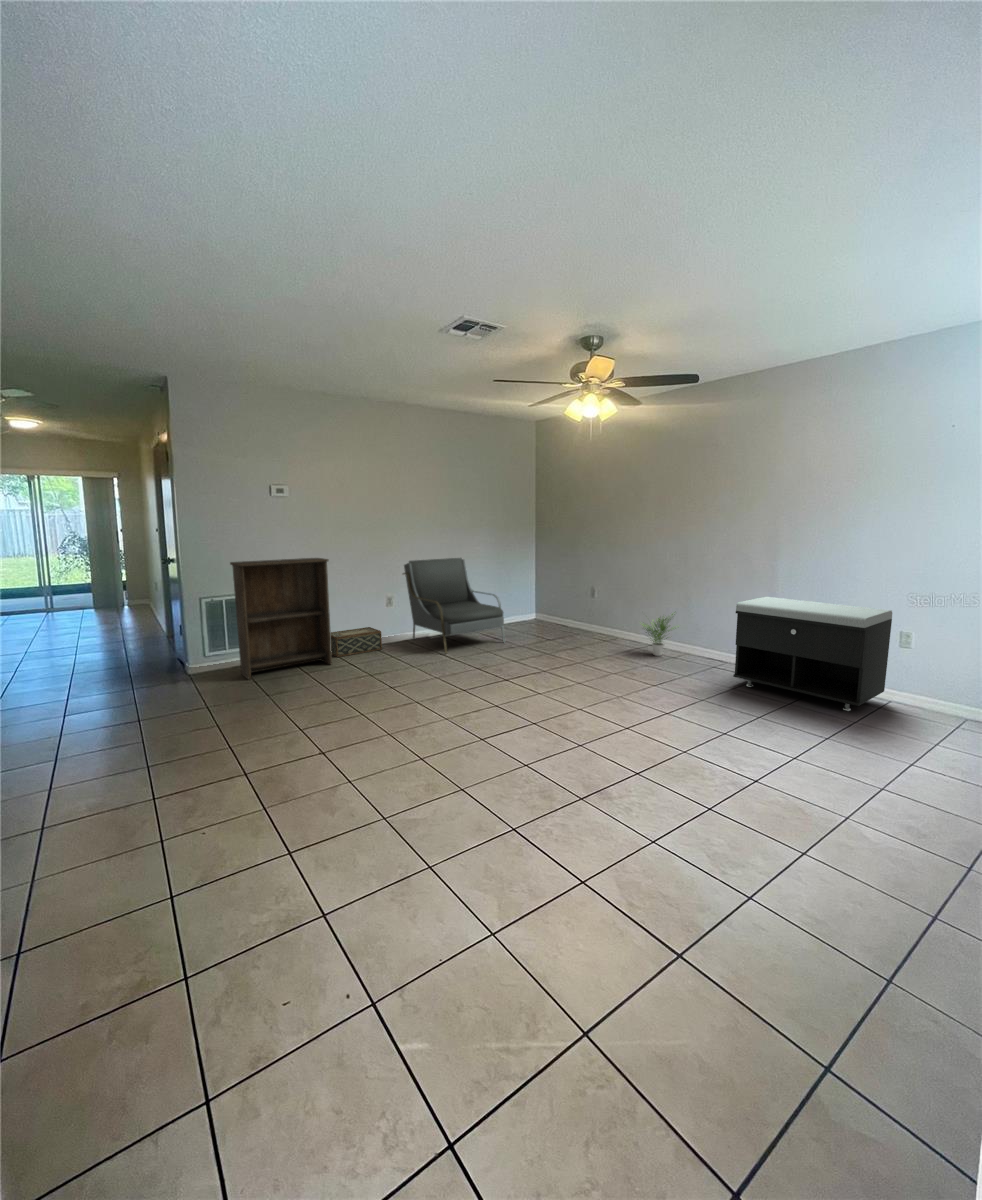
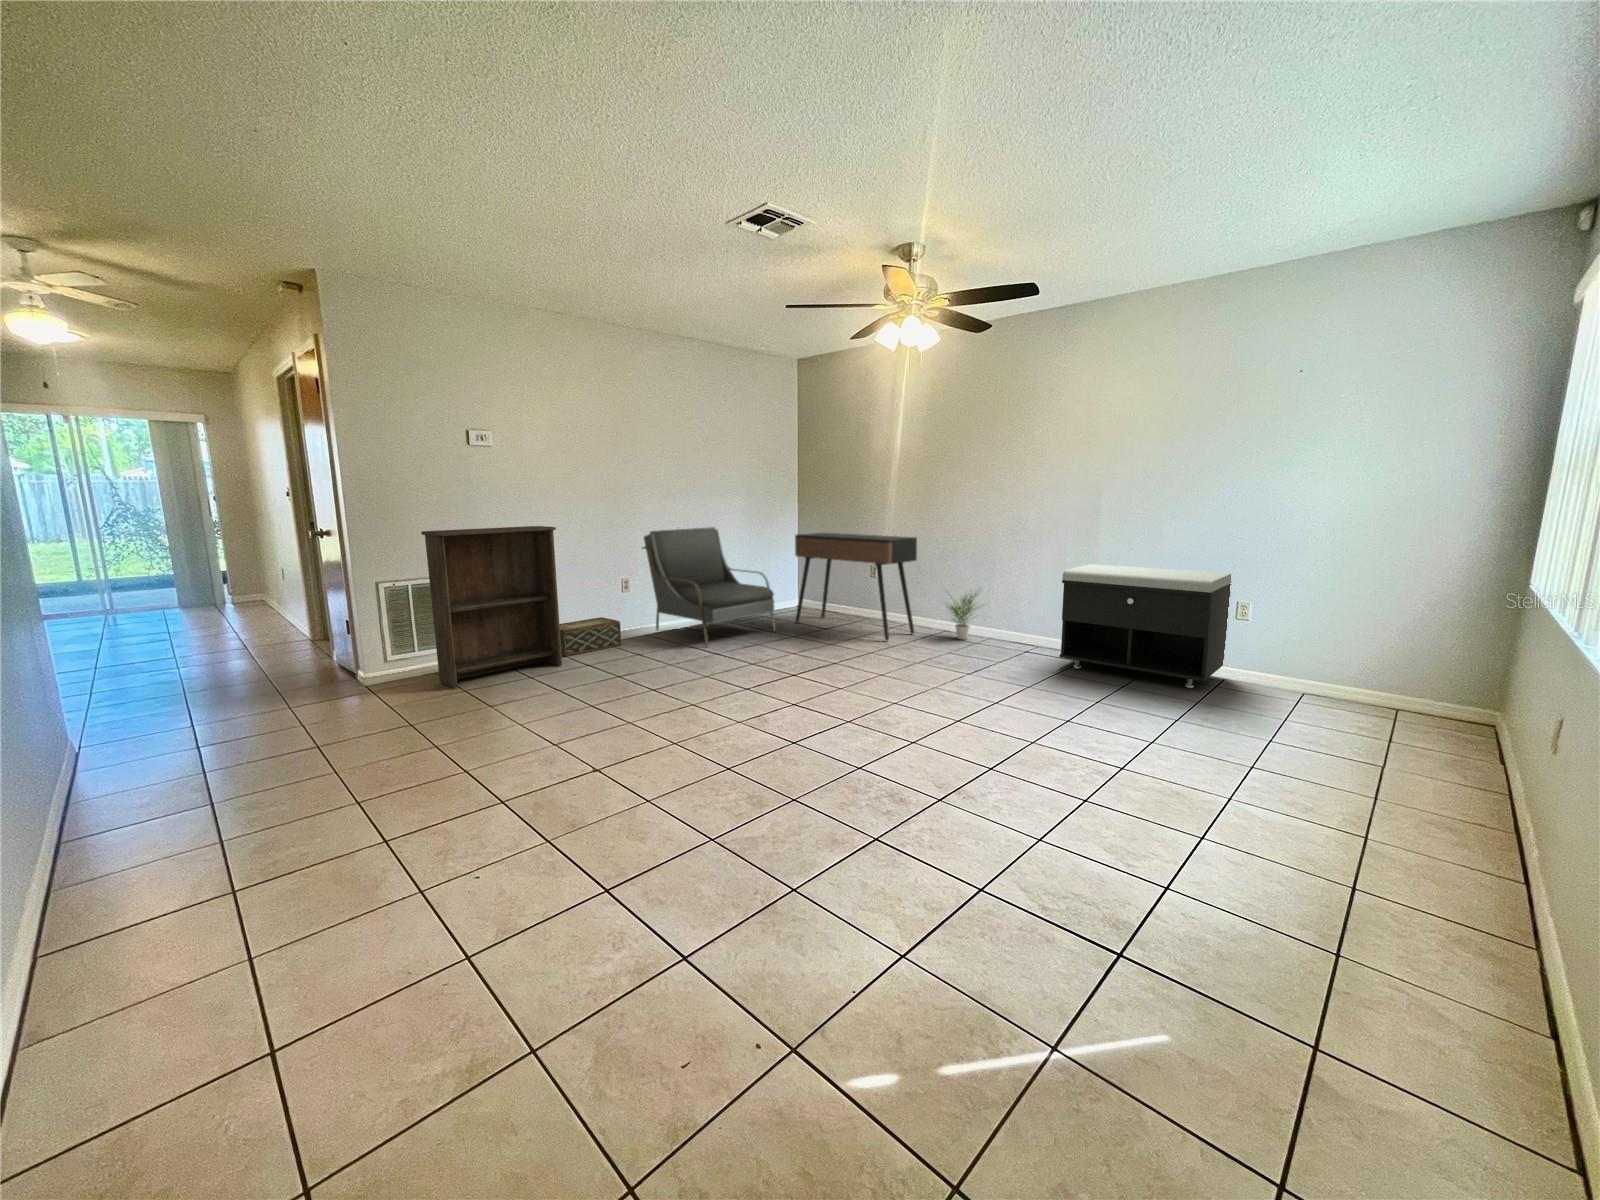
console table: none [524,563,621,654] -> present [795,533,917,640]

